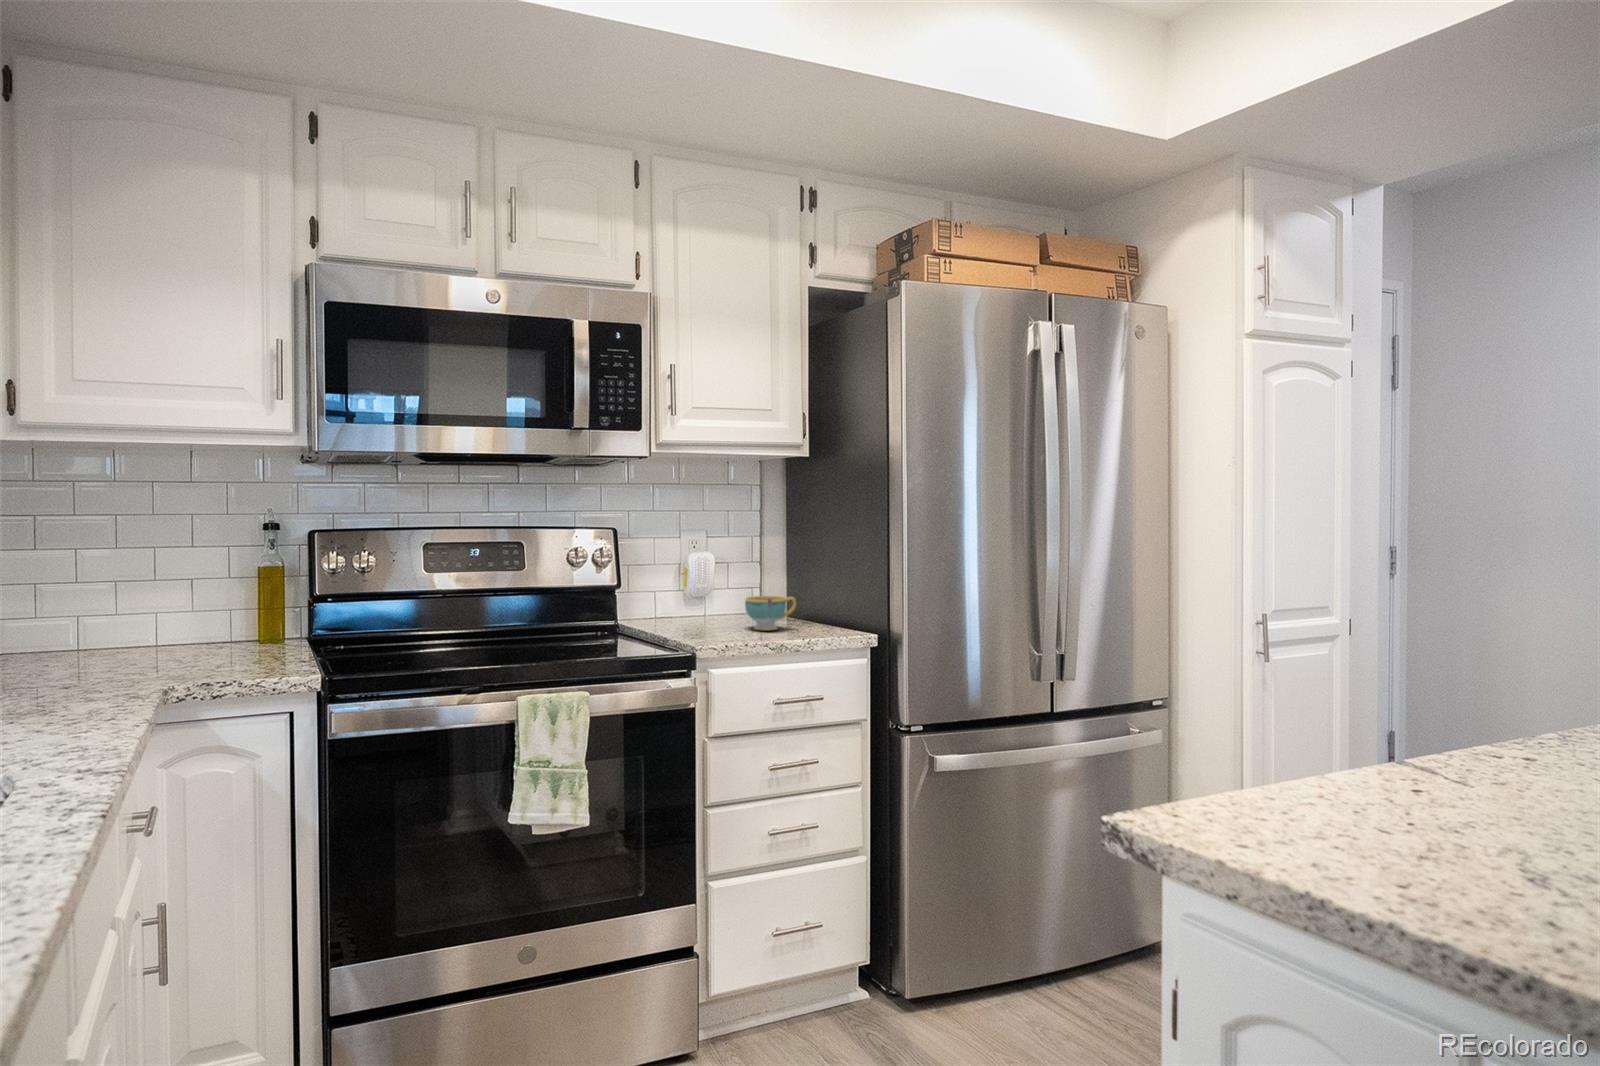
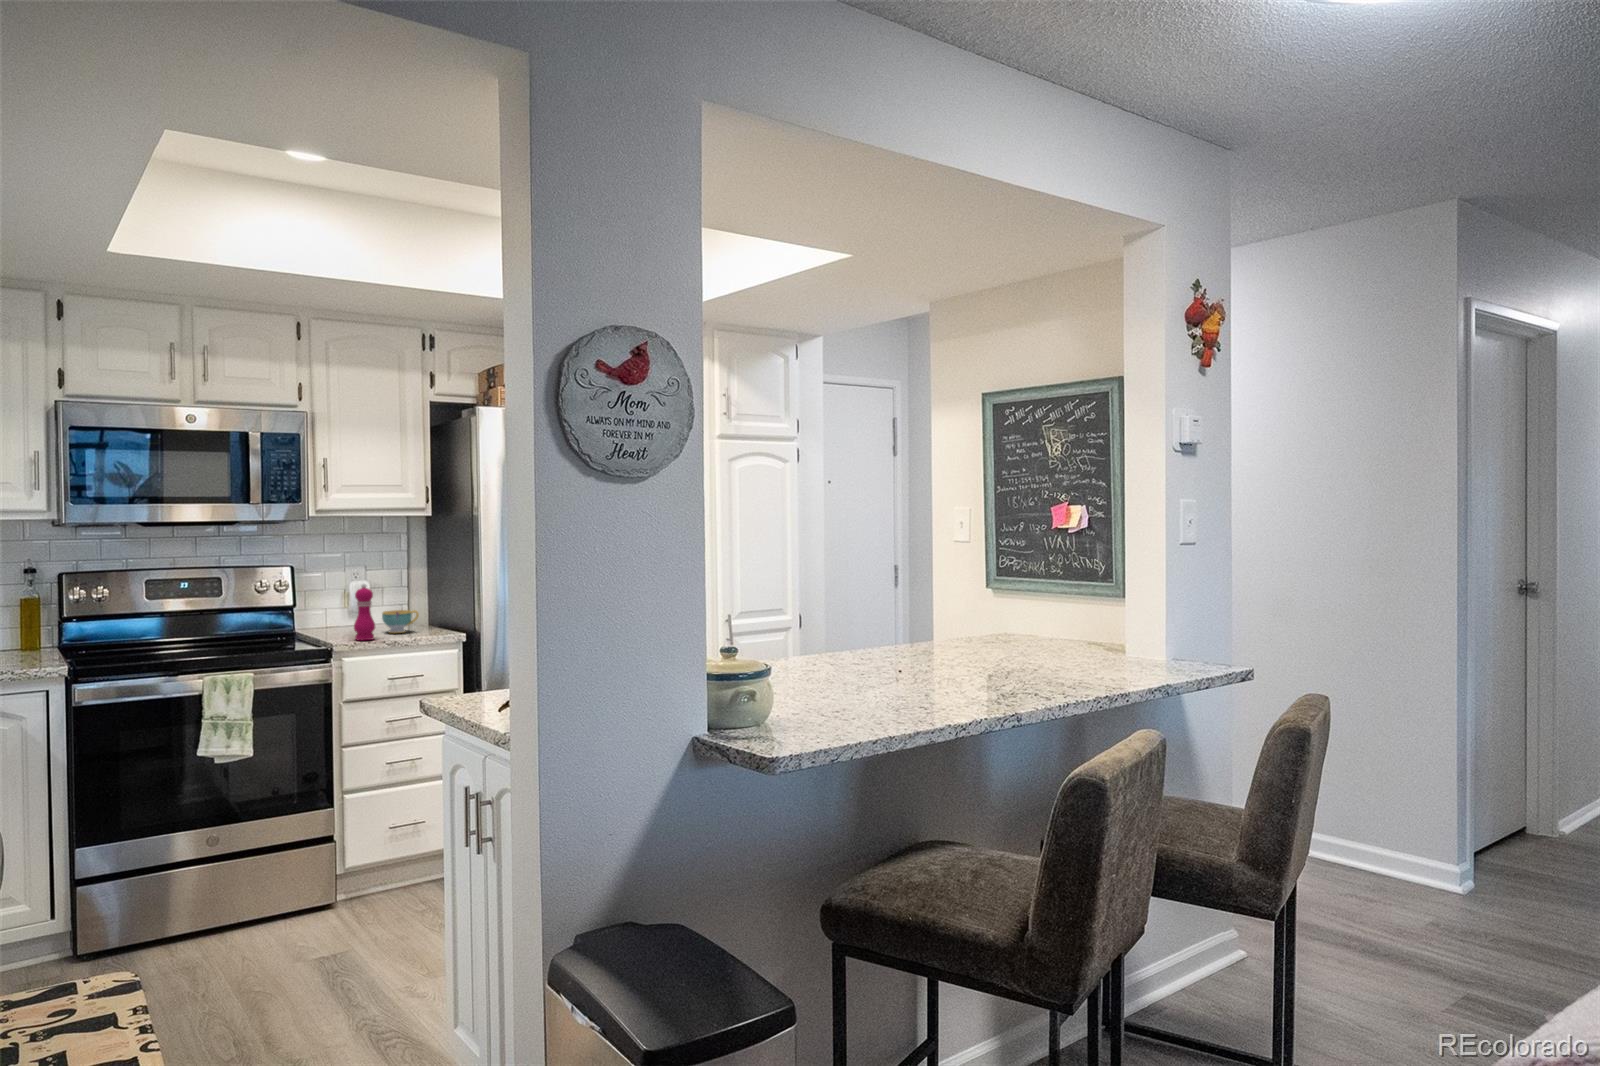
pepper mill: none [714,555,745,641] -> present [354,584,375,640]

